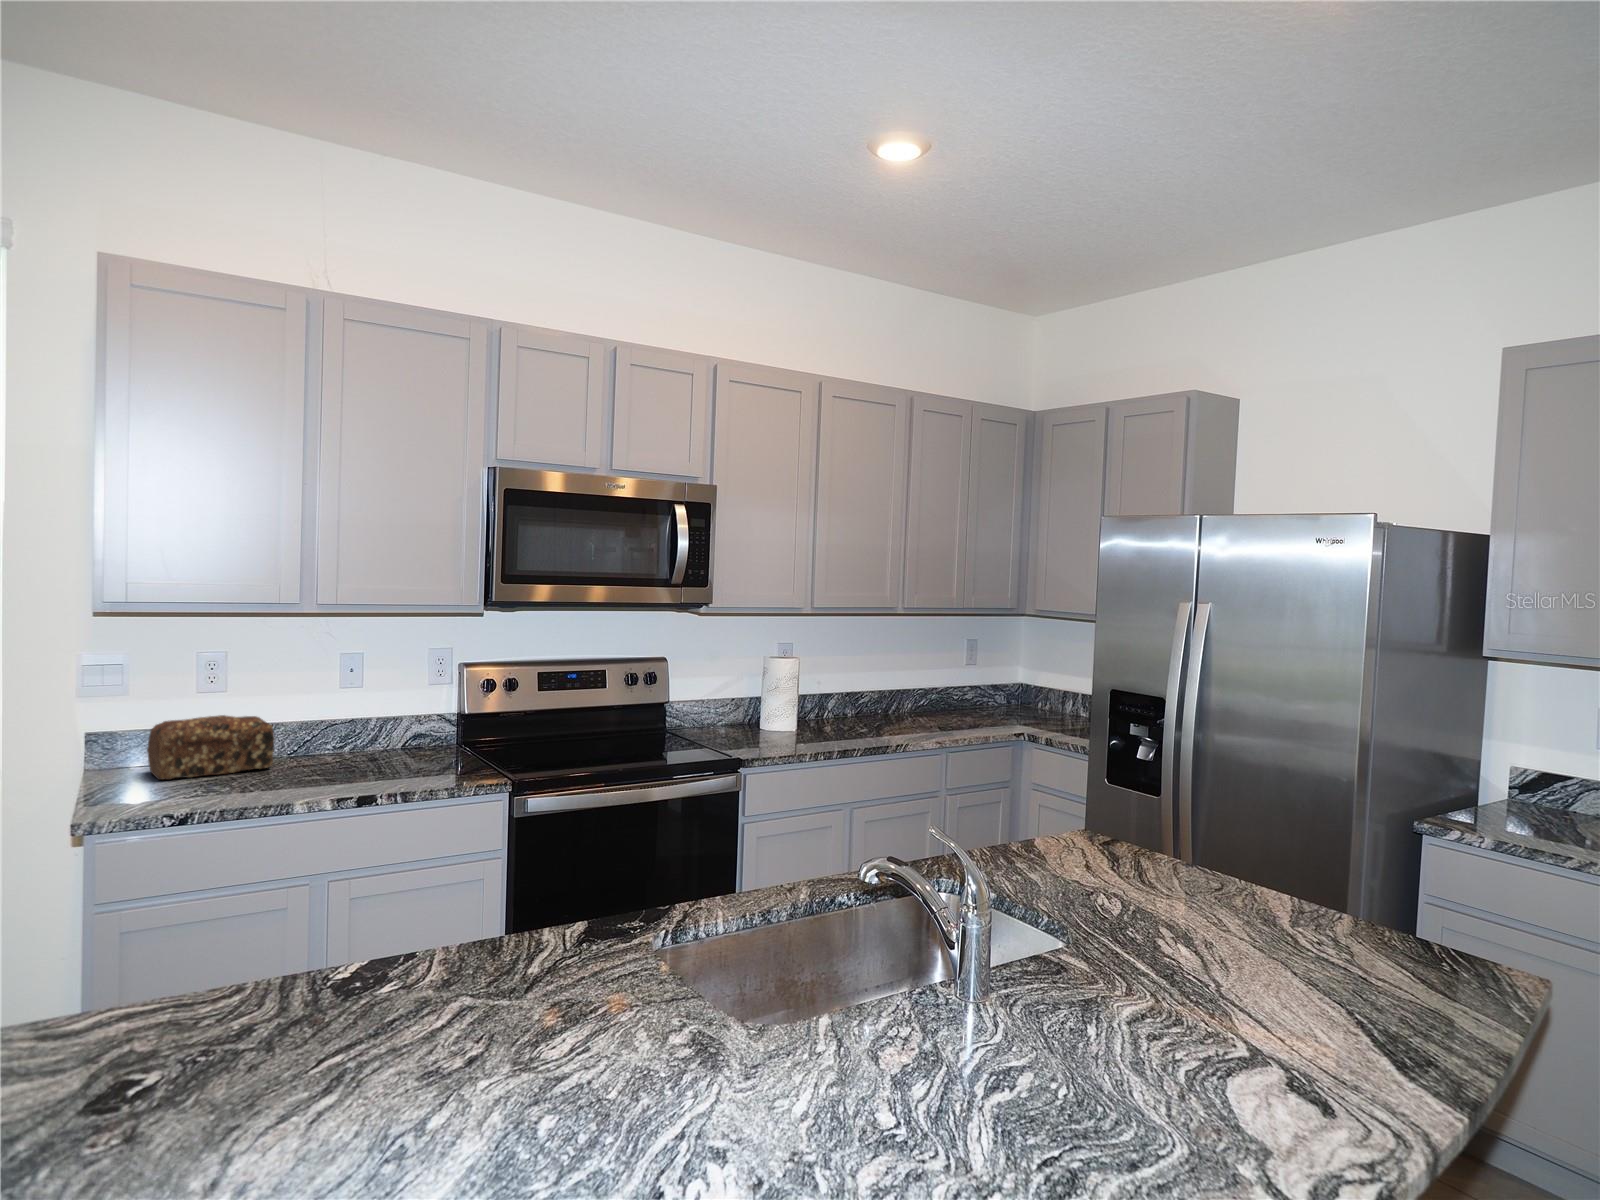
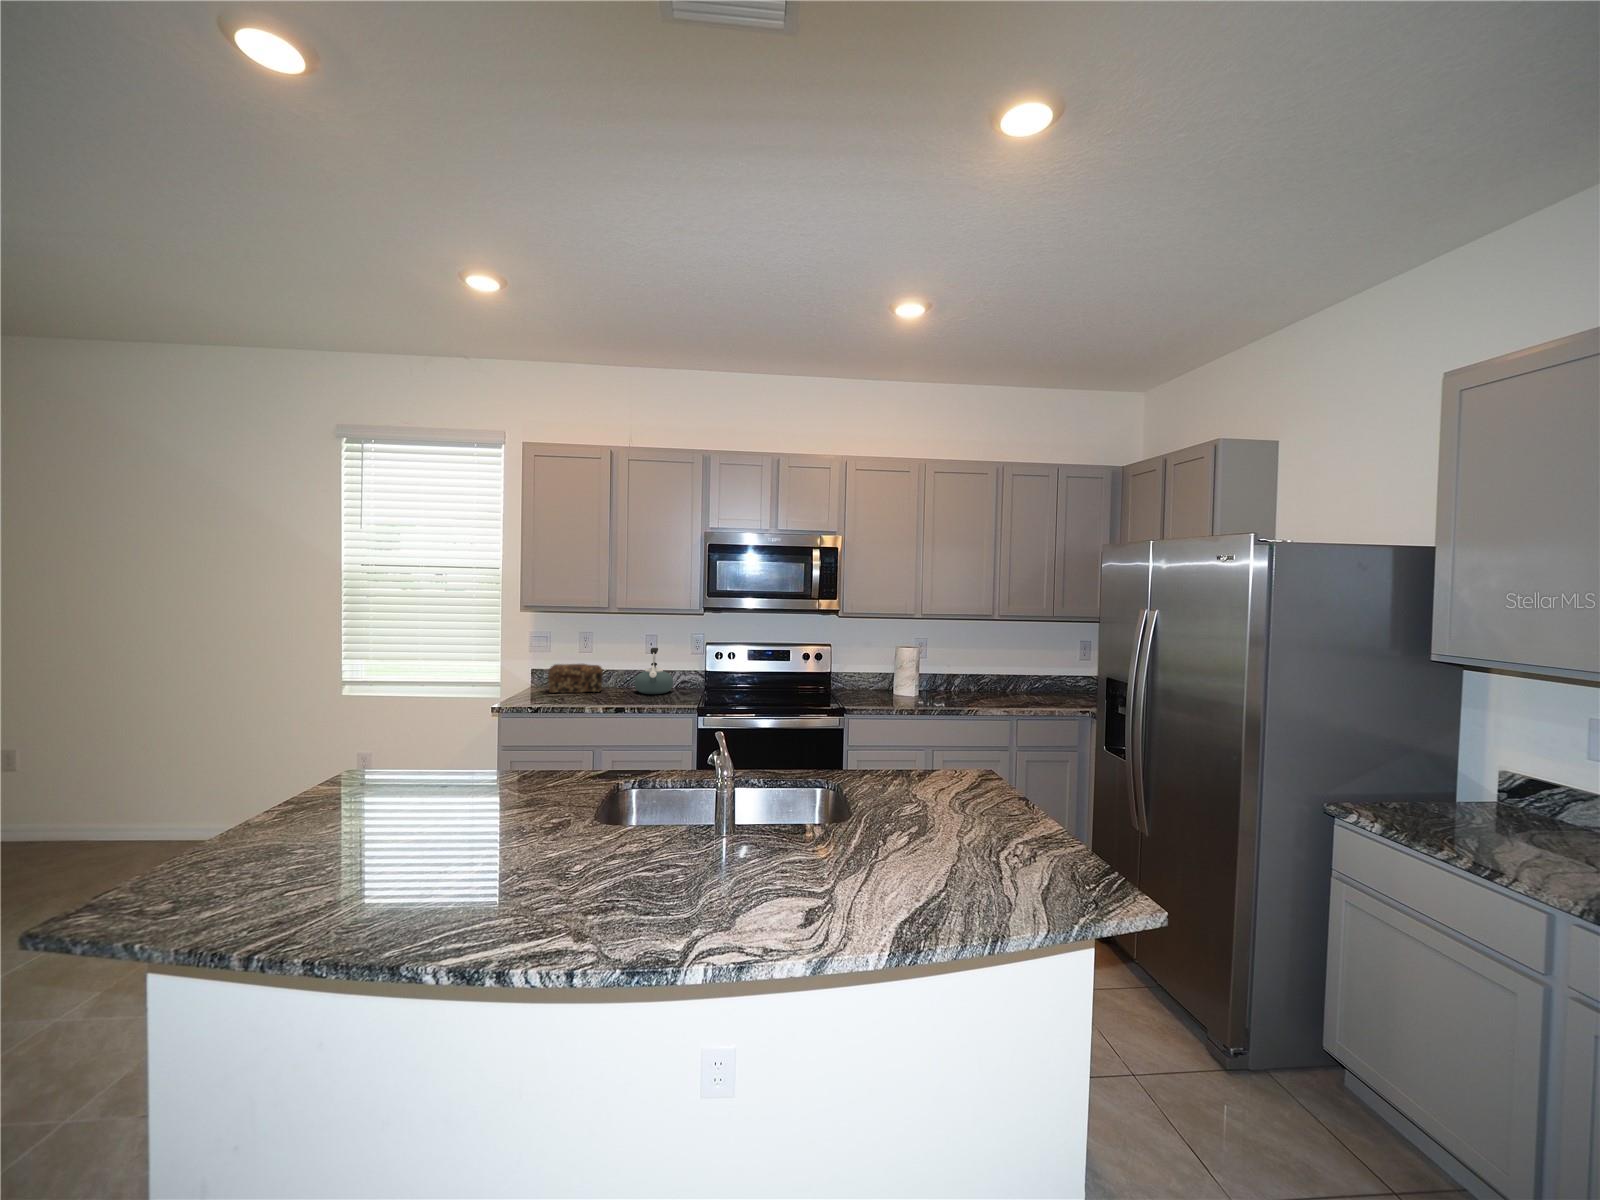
kettle: none [339,677,415,764] -> present [634,648,673,694]

